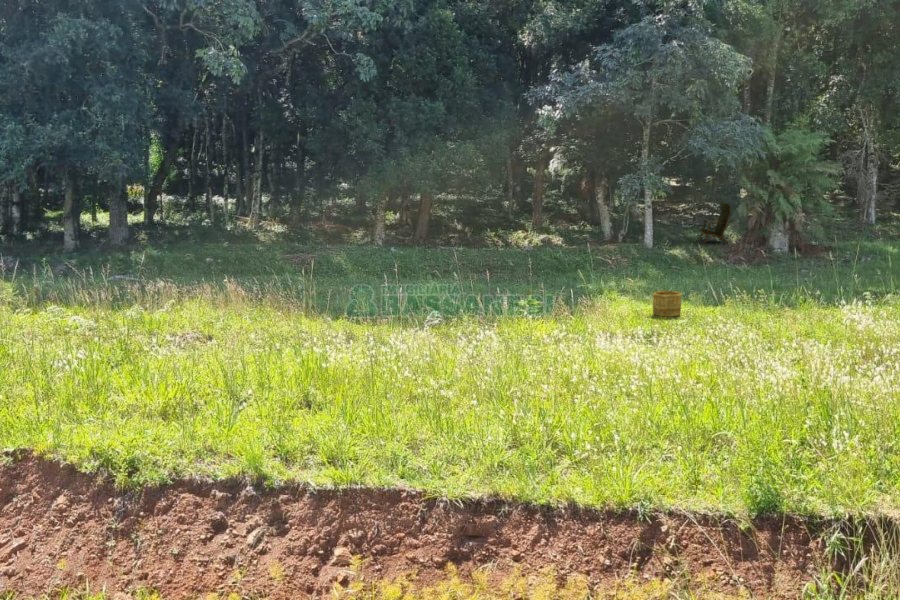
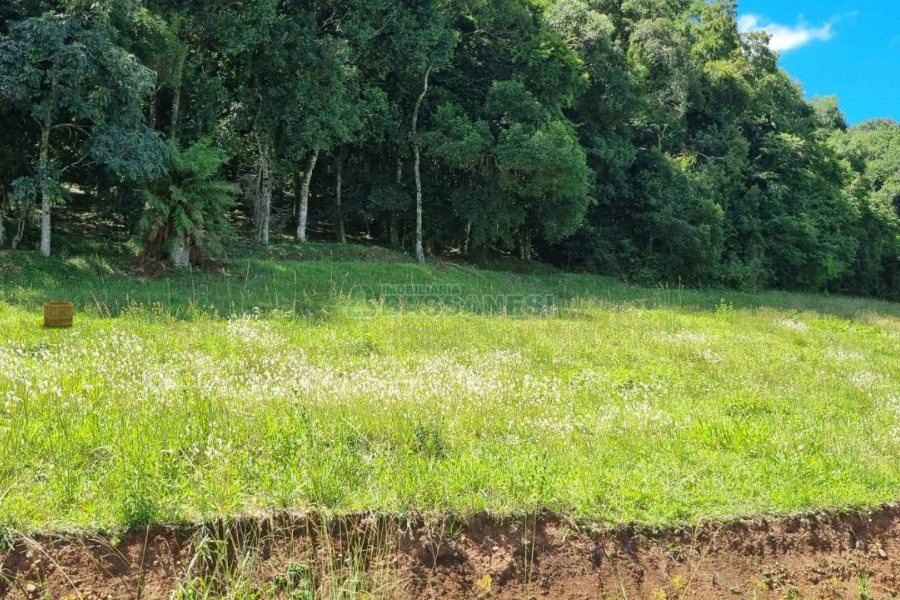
lounge chair: present [700,203,731,243] -> none [104,214,136,255]

